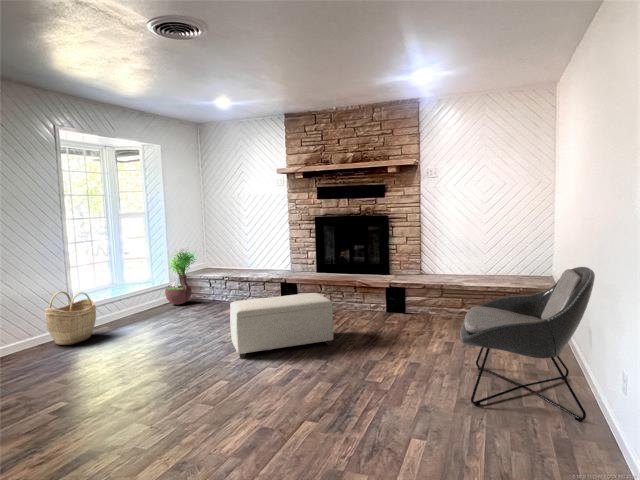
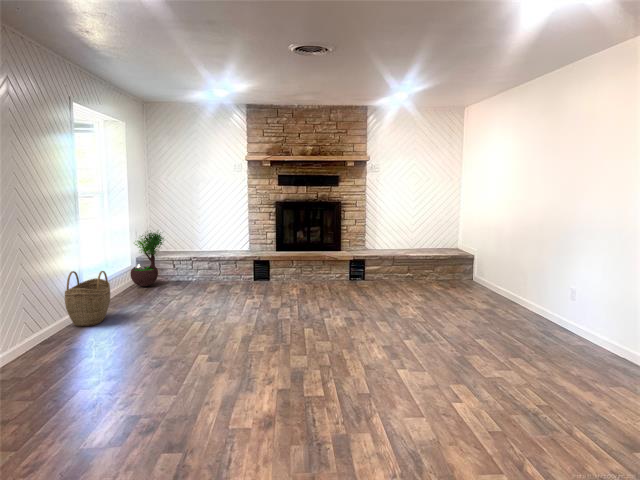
lounge chair: present [460,267,595,422] -> none [455,235,546,324]
ottoman: present [230,293,333,358] -> none [265,264,347,318]

